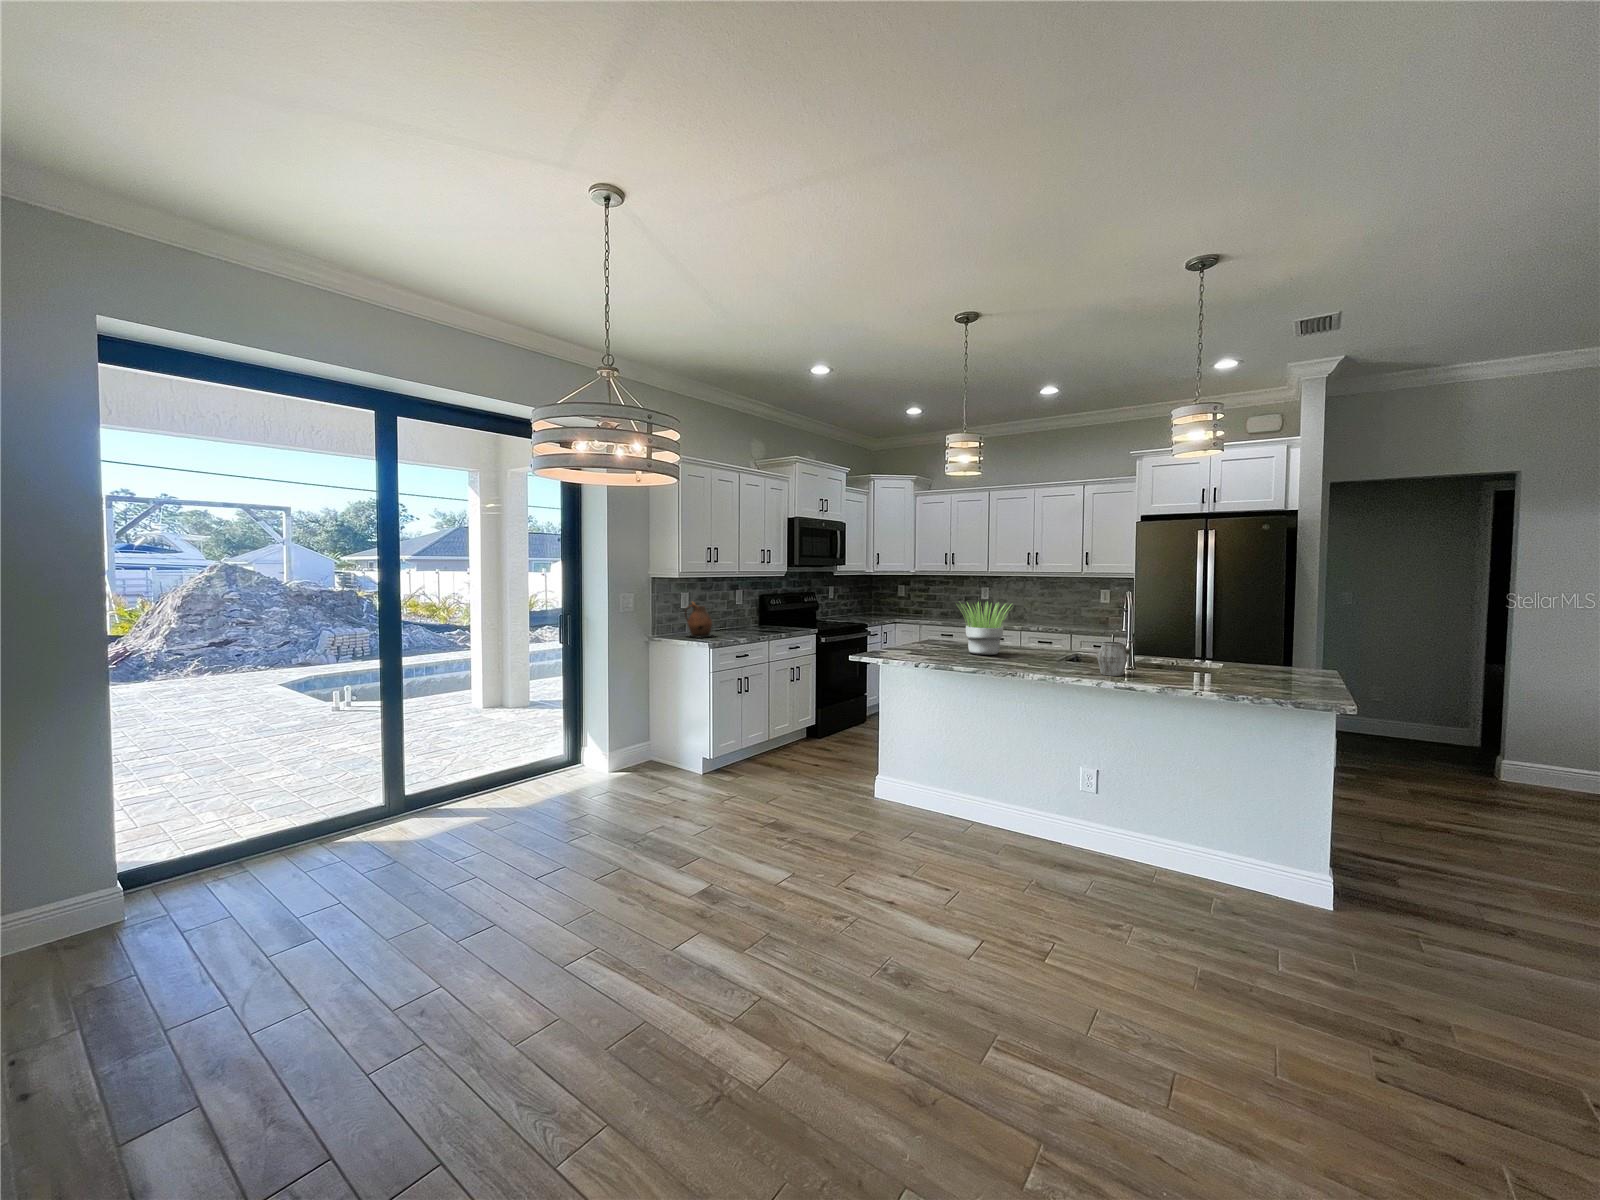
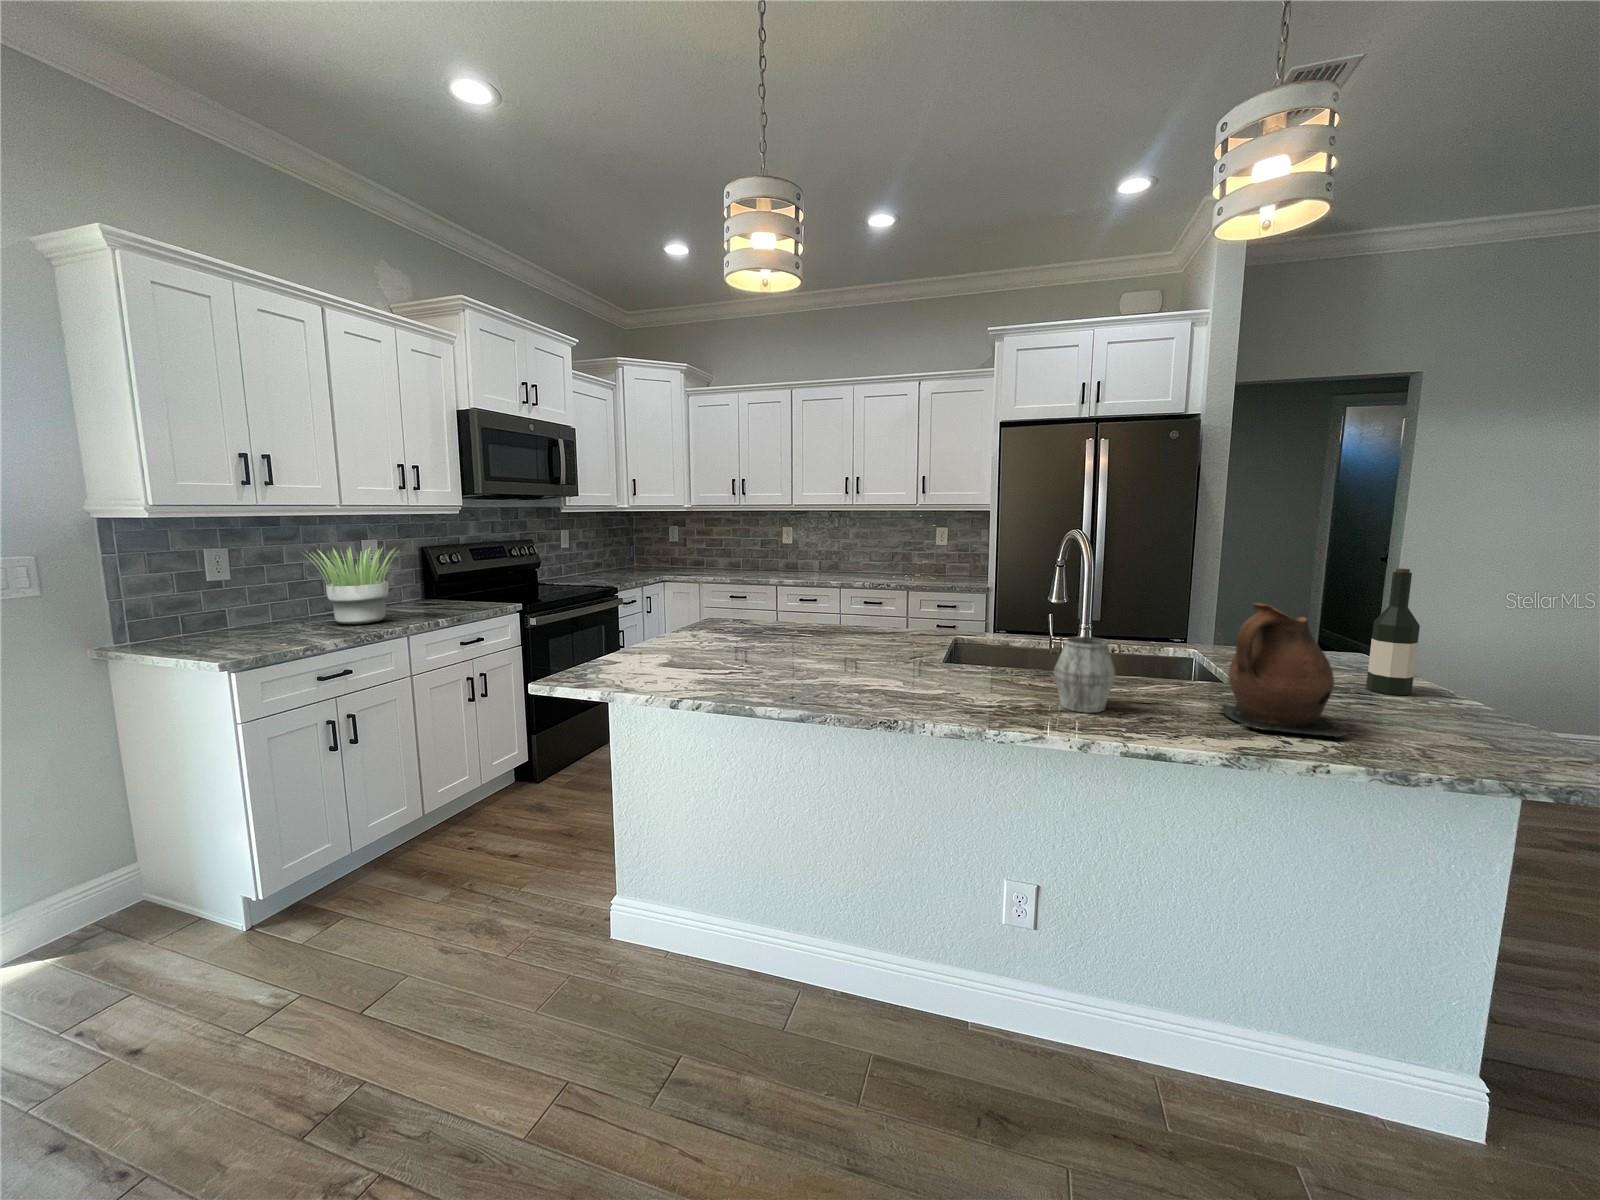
ceramic pitcher: present [685,602,712,637] -> present [1221,603,1347,738]
potted plant: present [961,602,1011,655] -> present [310,548,396,624]
wine bottle: none [1292,616,1315,683] -> present [1366,569,1420,695]

